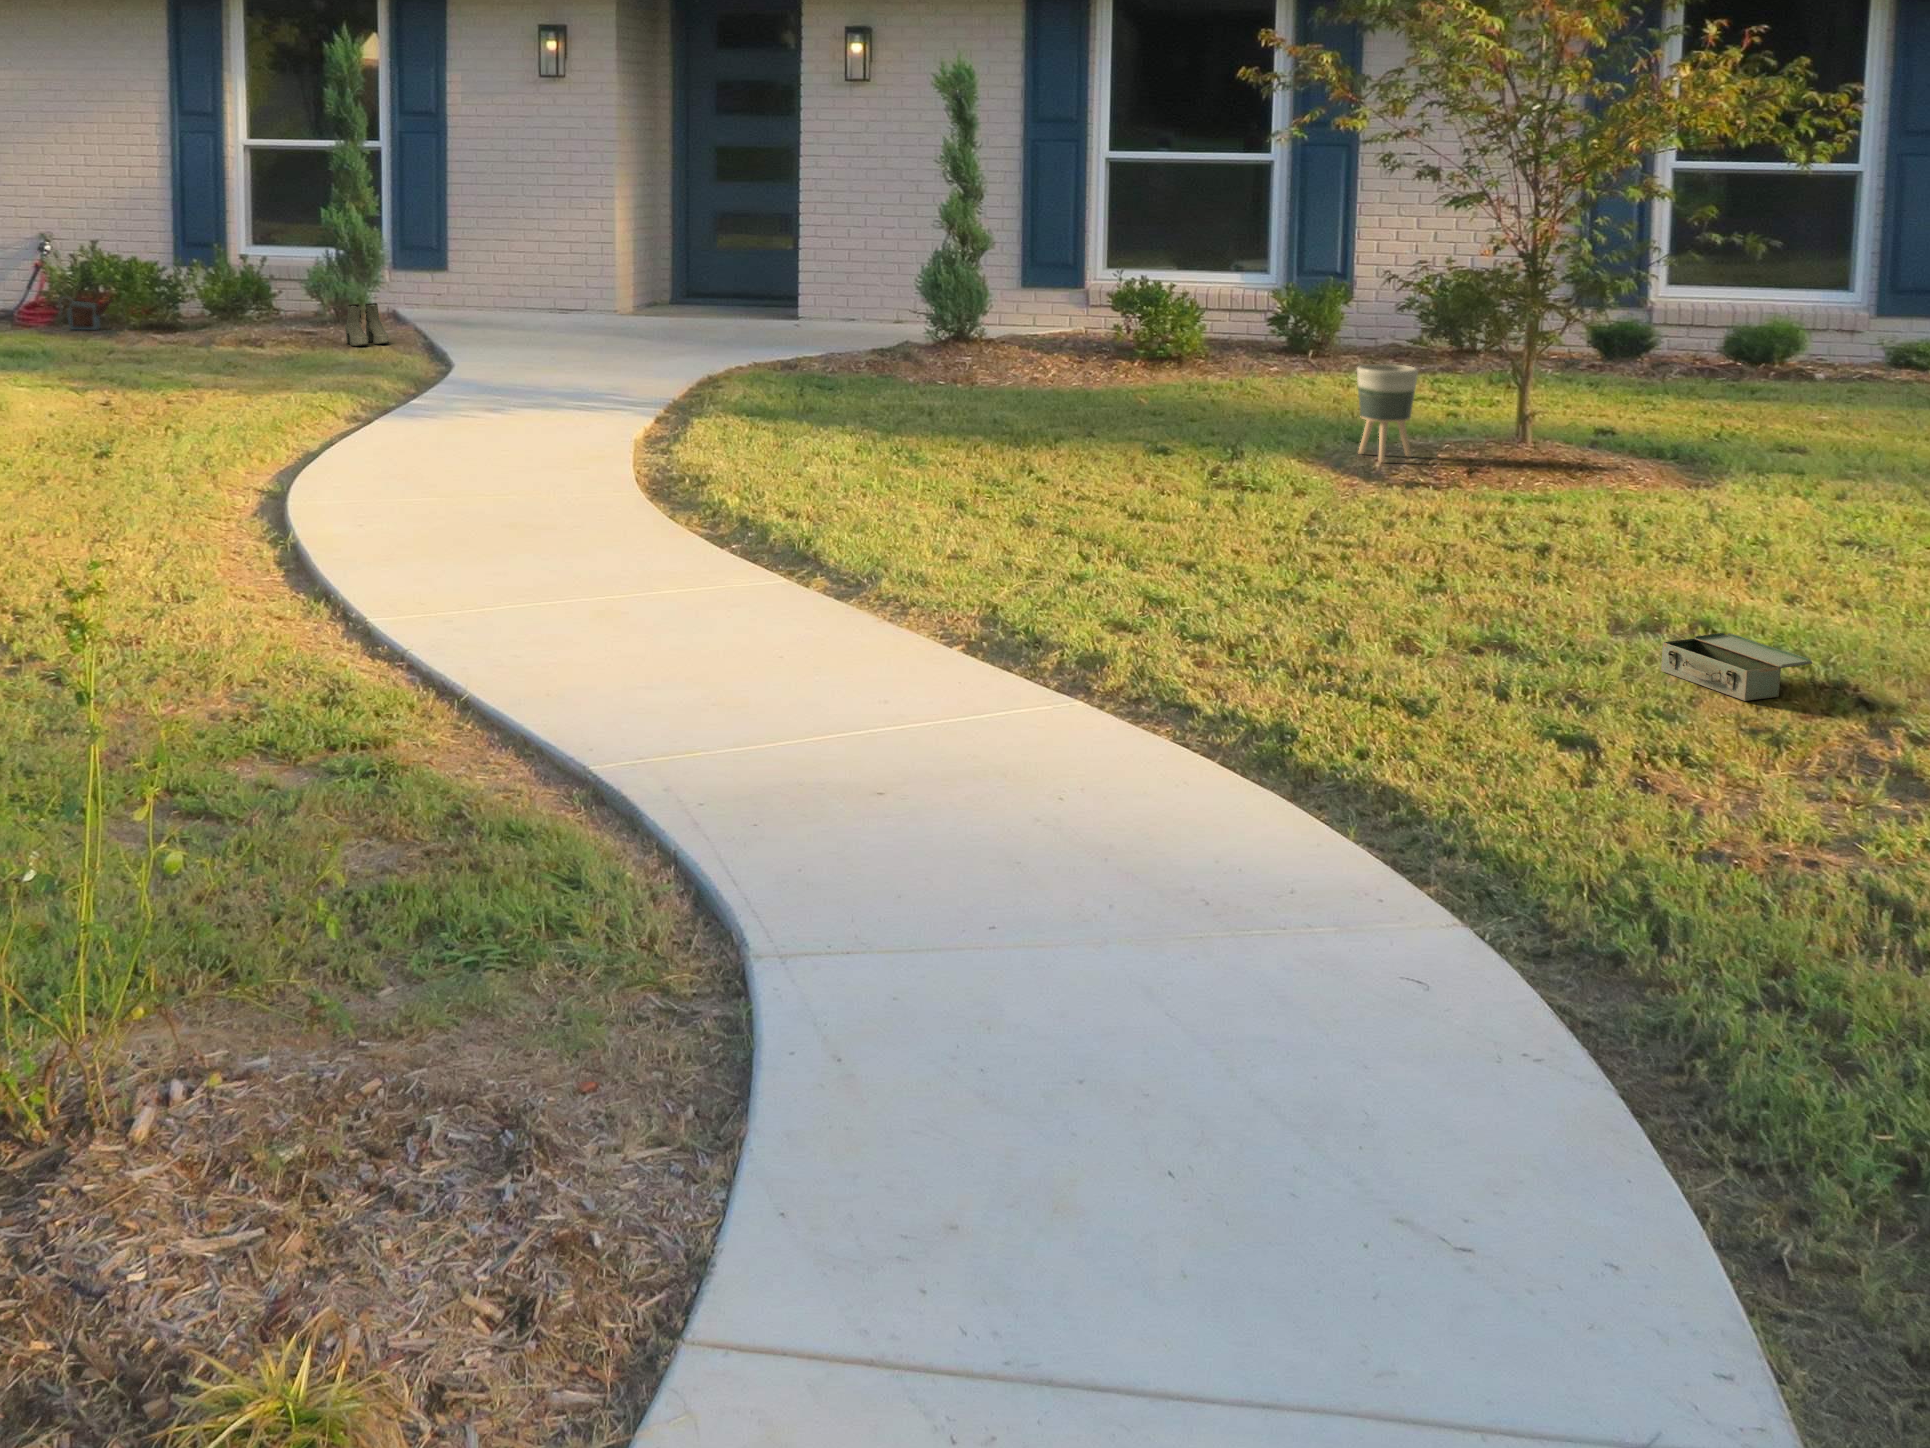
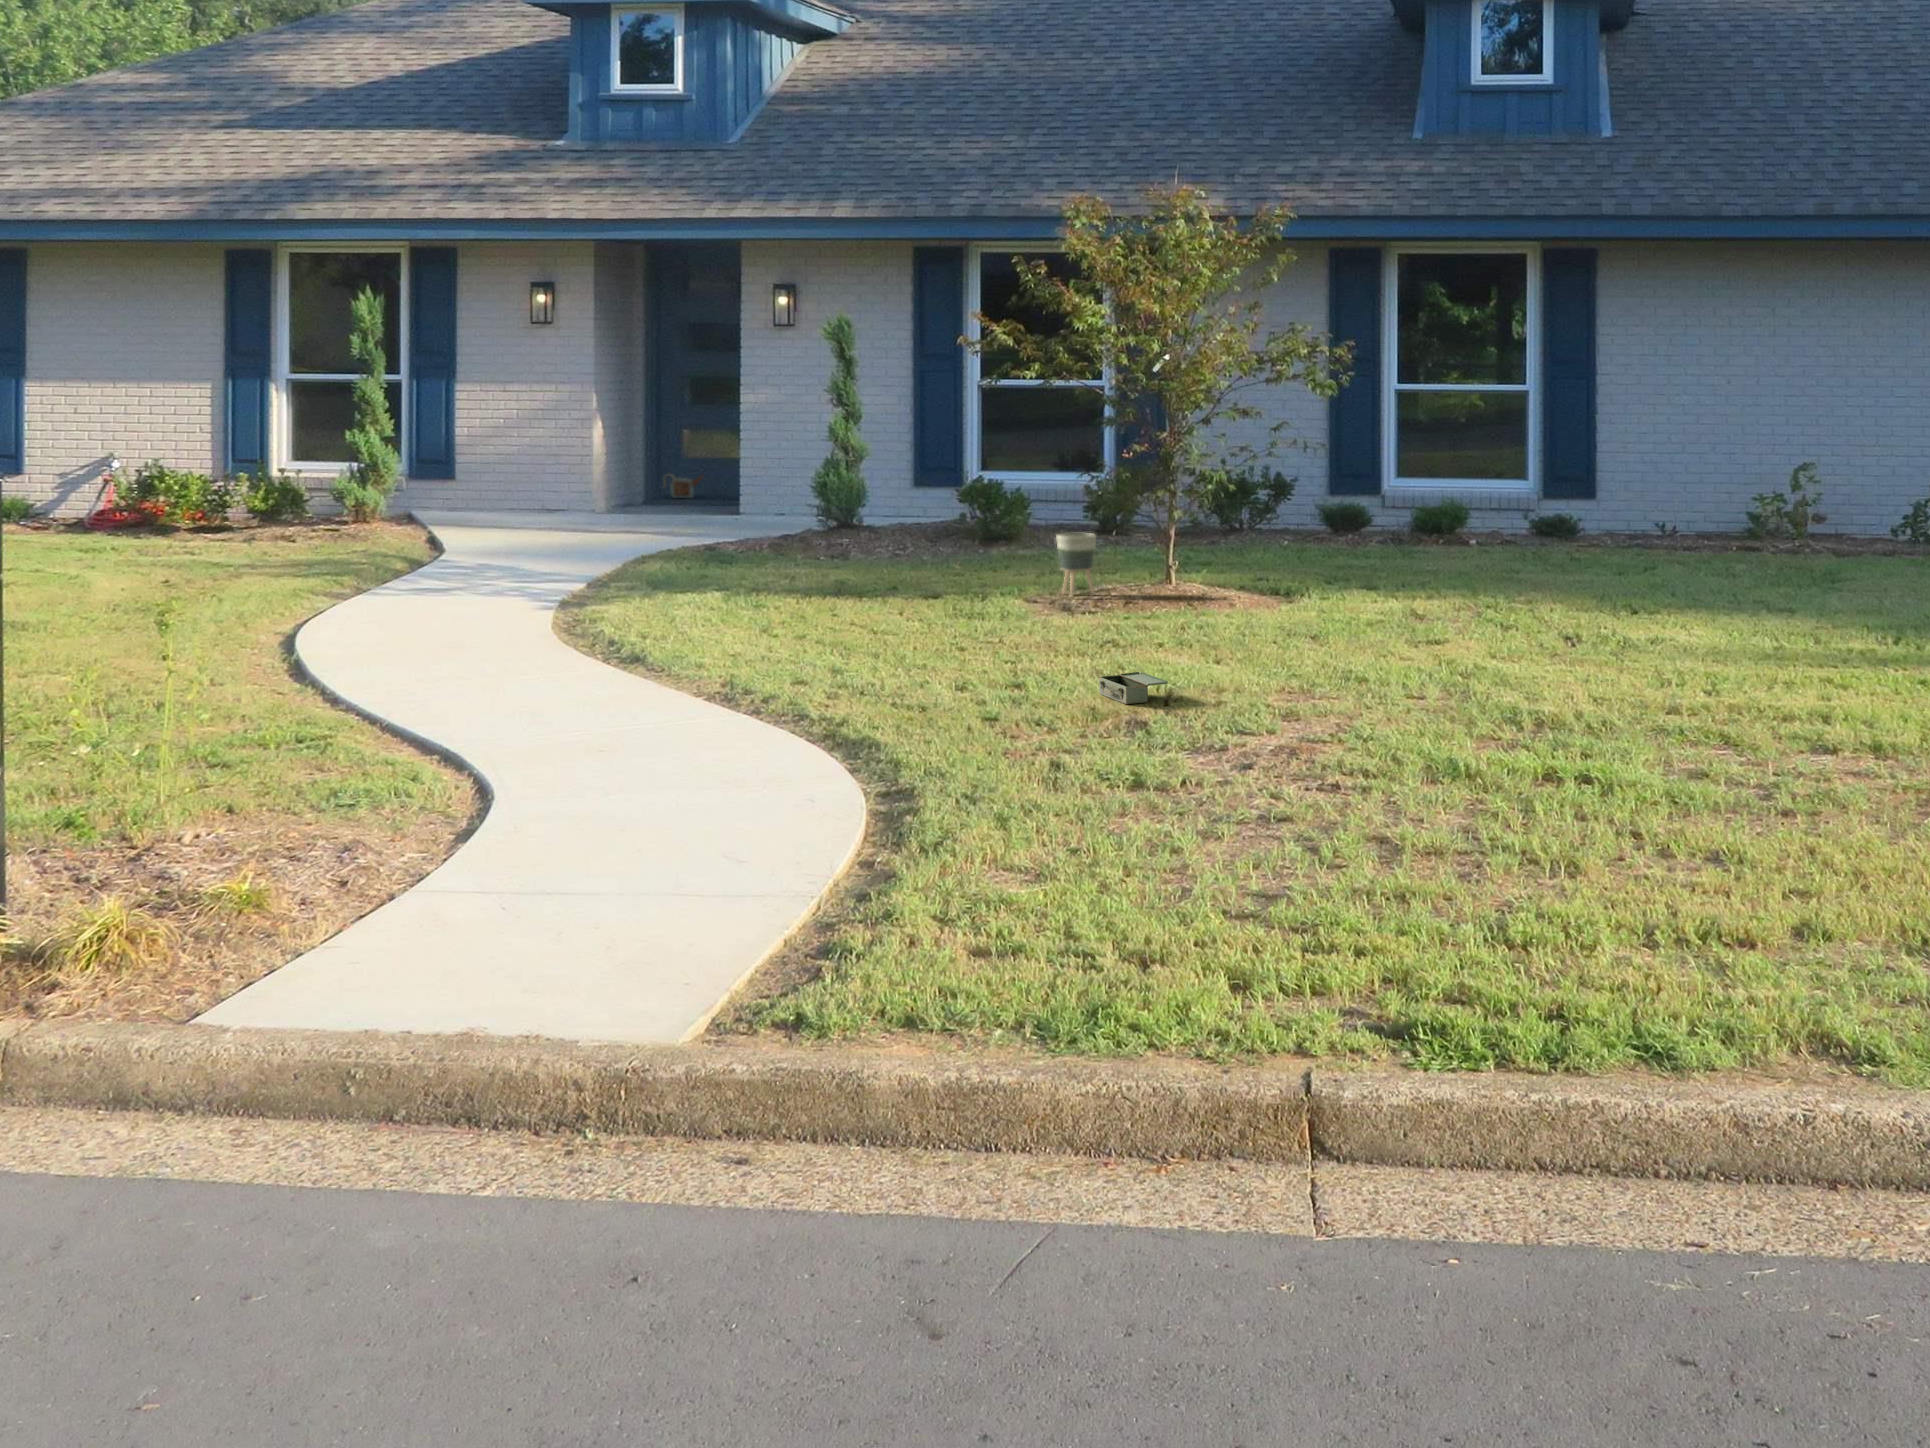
watering can: present [58,296,113,330] -> present [663,474,704,498]
boots: present [345,303,389,346] -> none [363,506,398,540]

